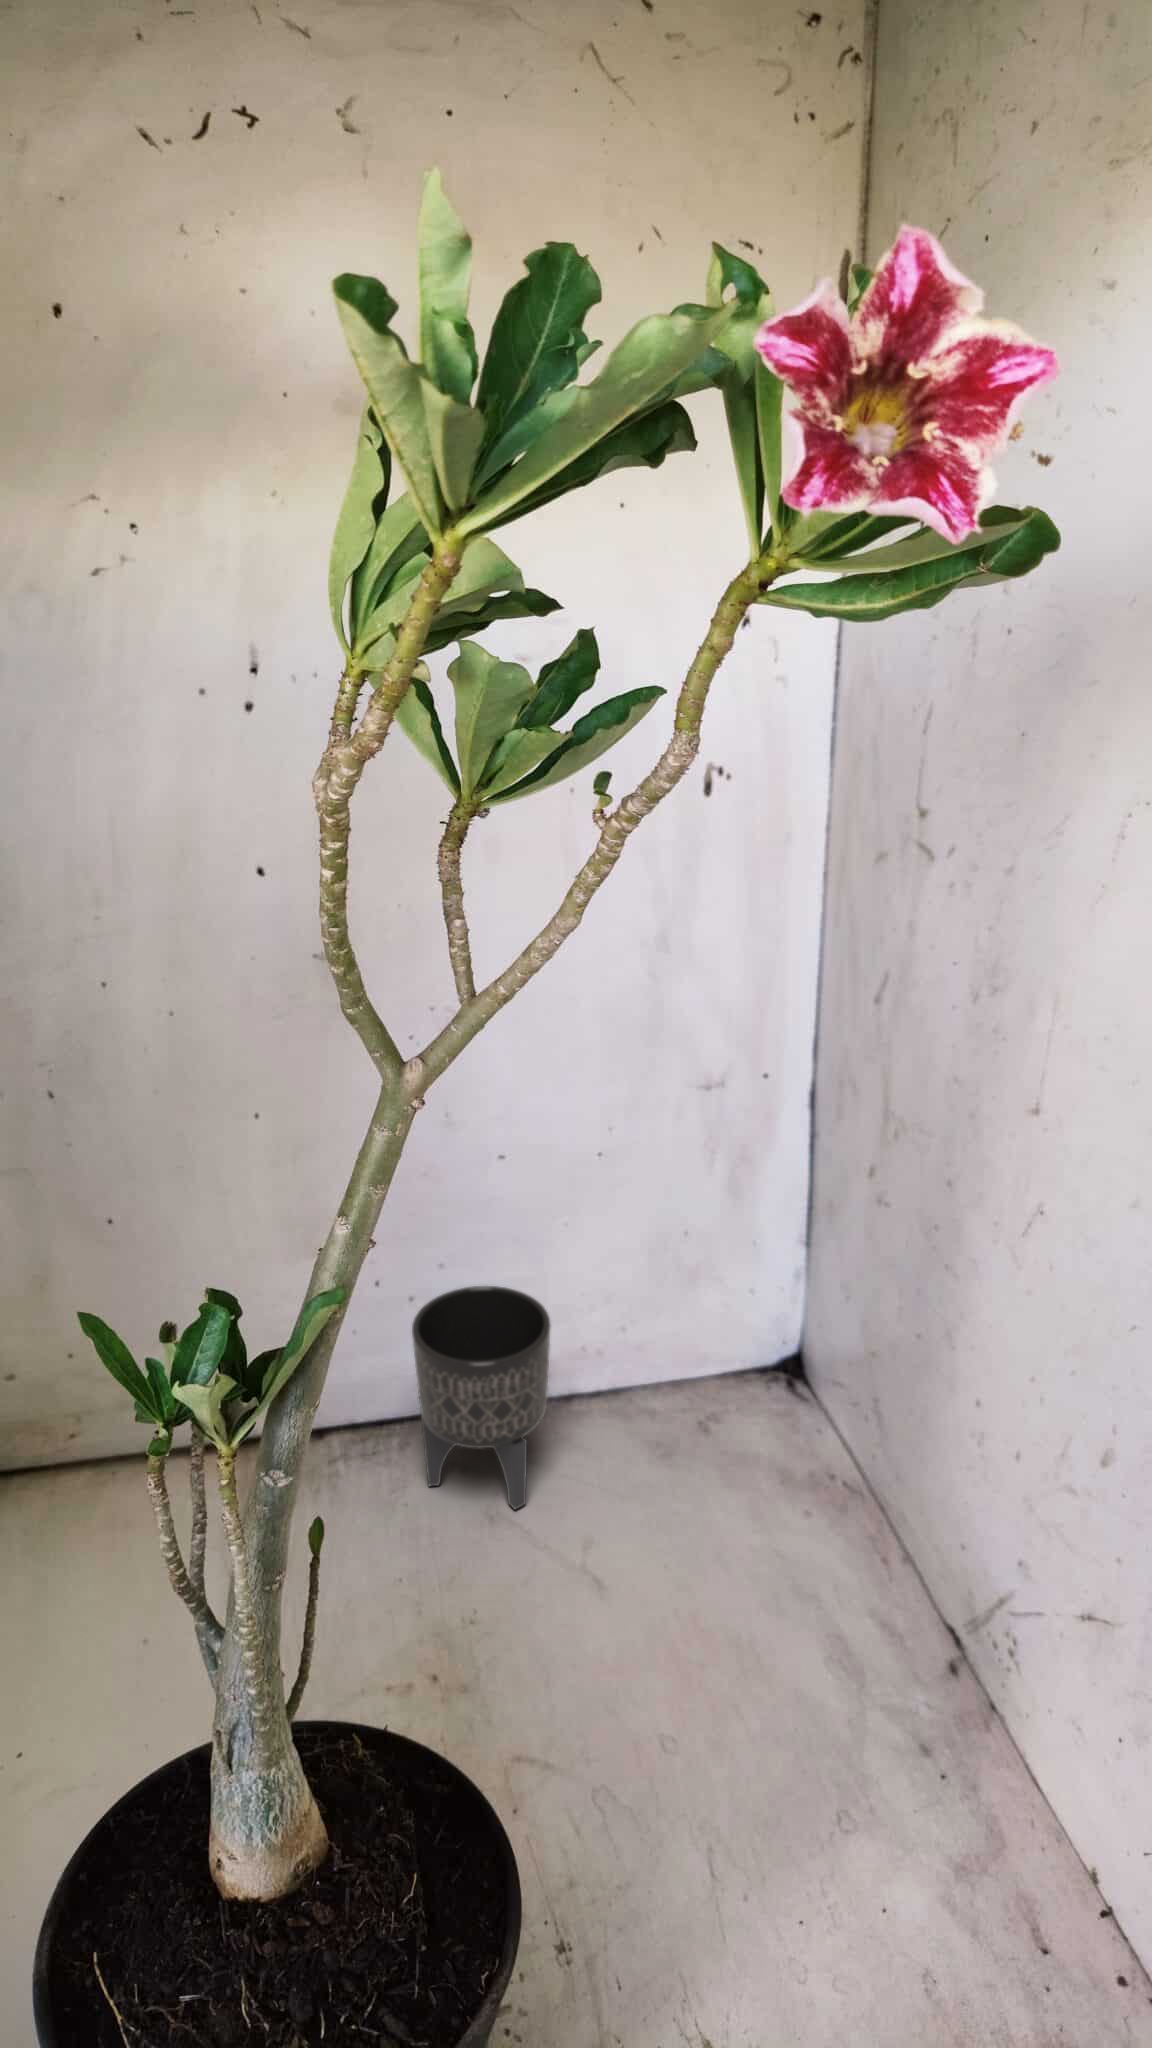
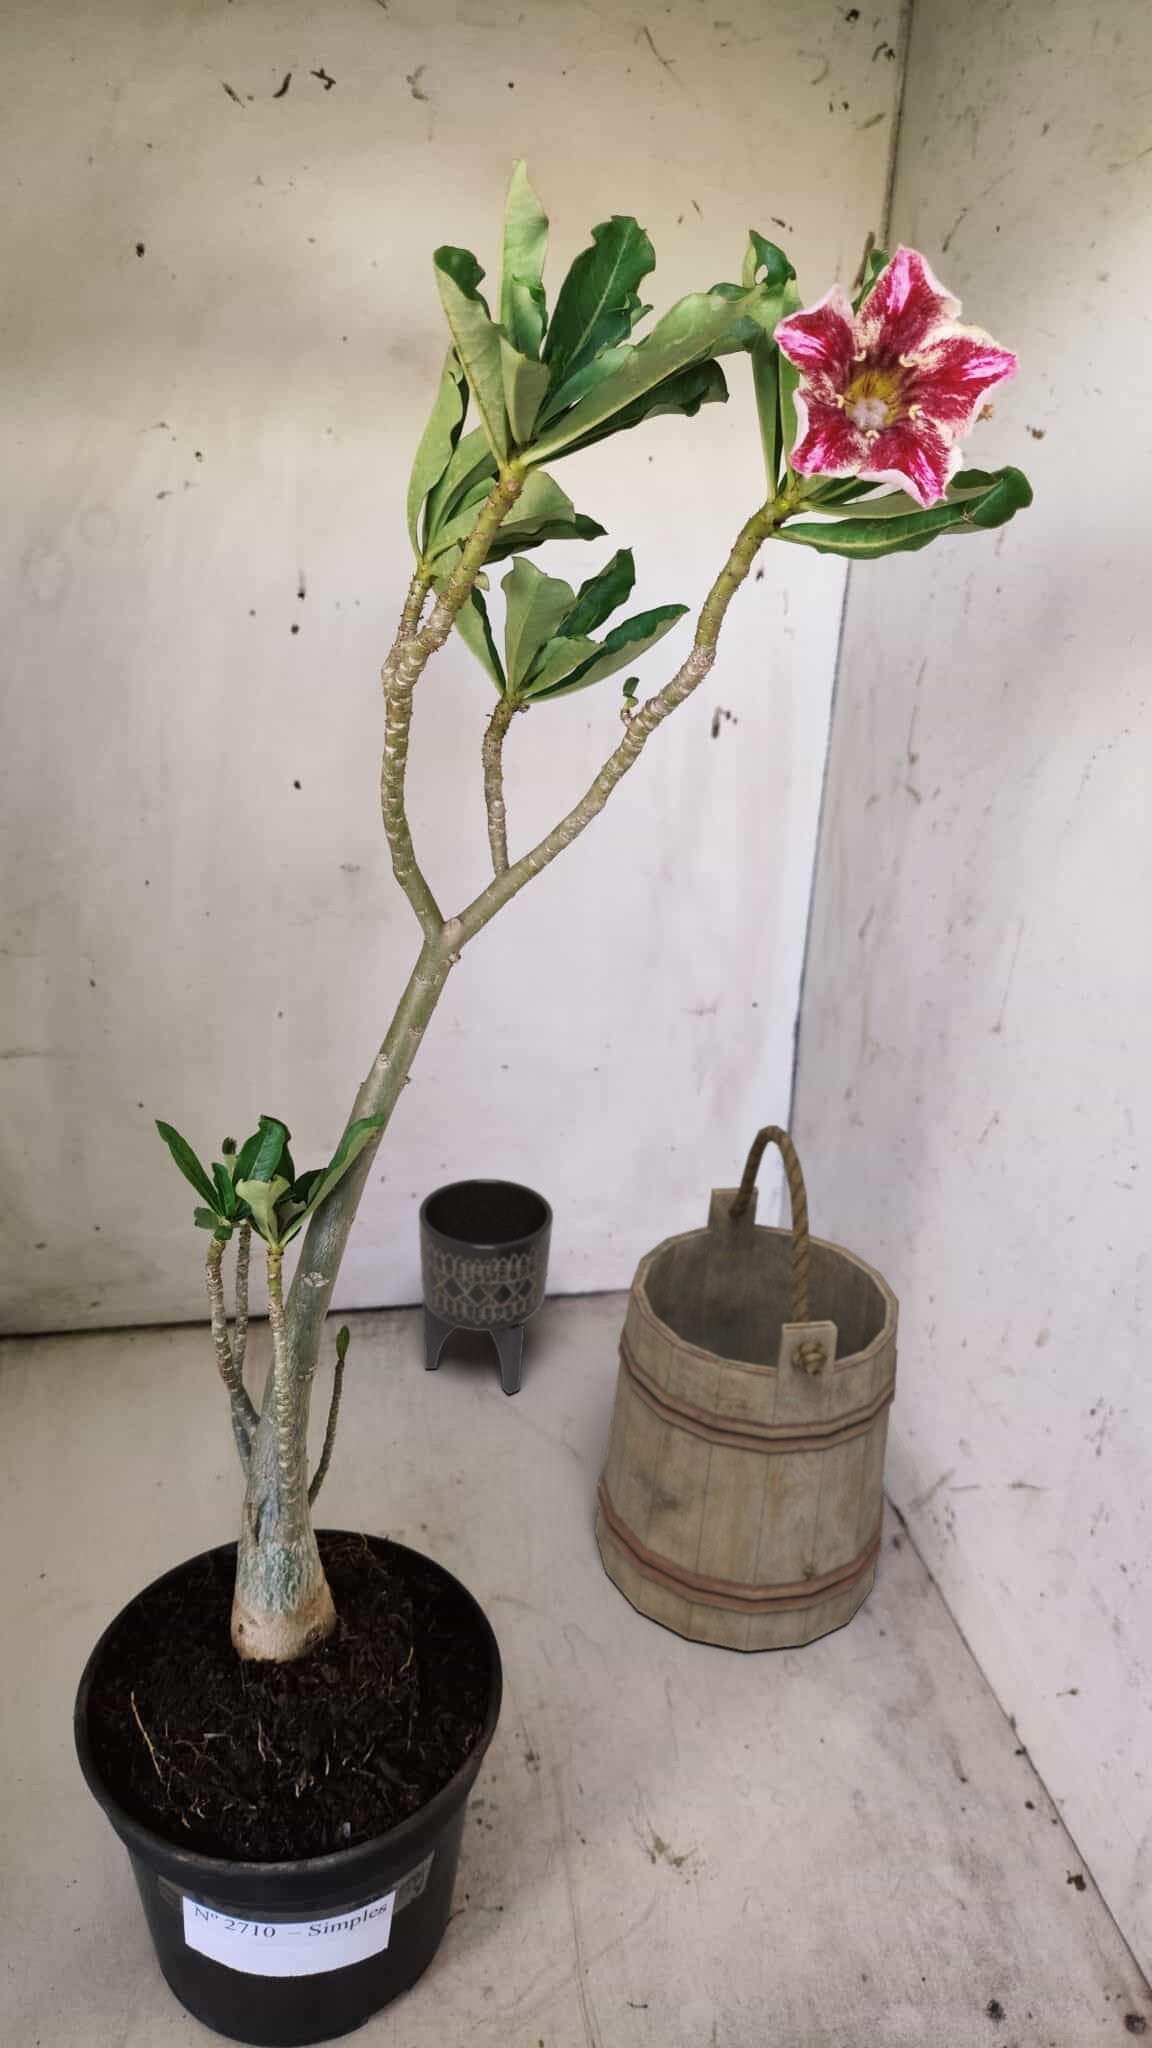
bucket: none [611,1233,925,1802] -> present [596,1125,899,1651]

